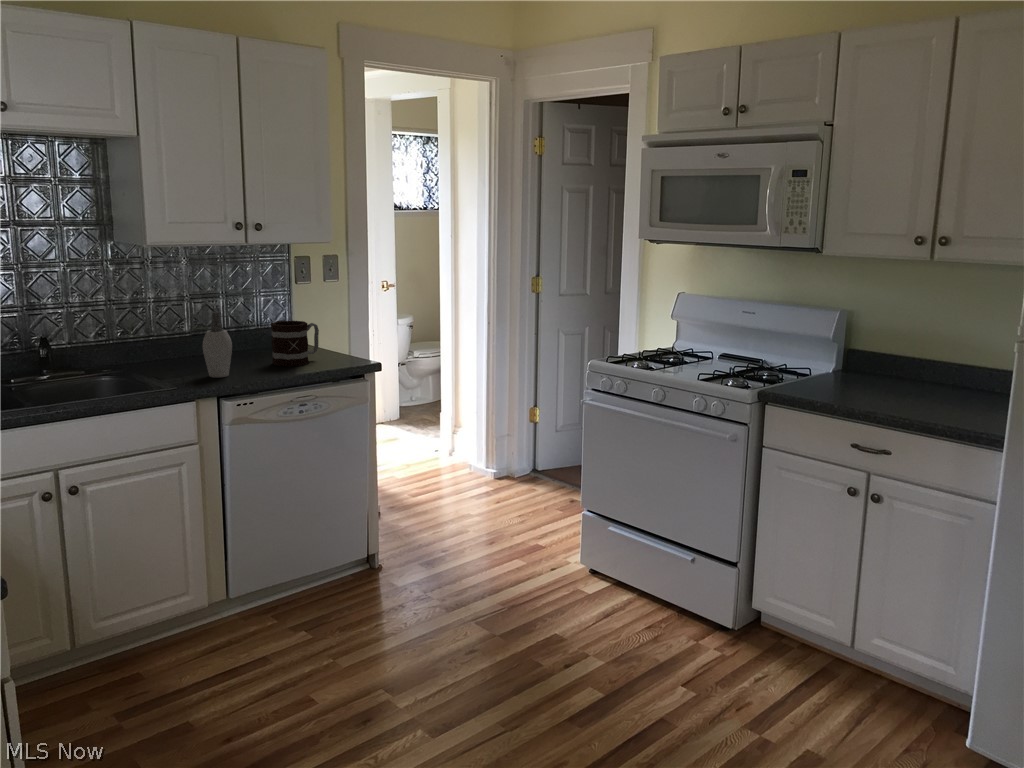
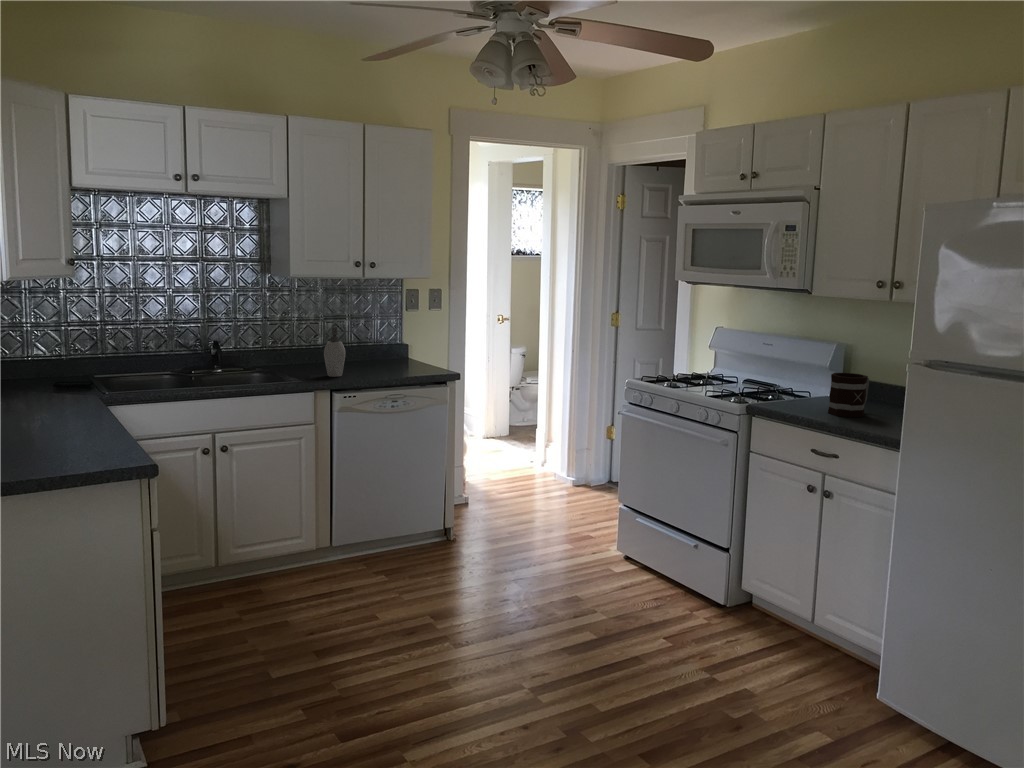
mug: present [271,321,319,367] -> present [828,373,869,417]

